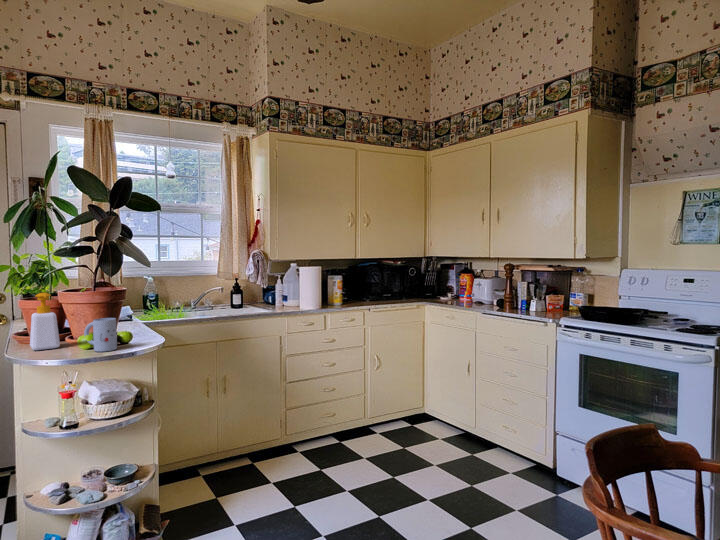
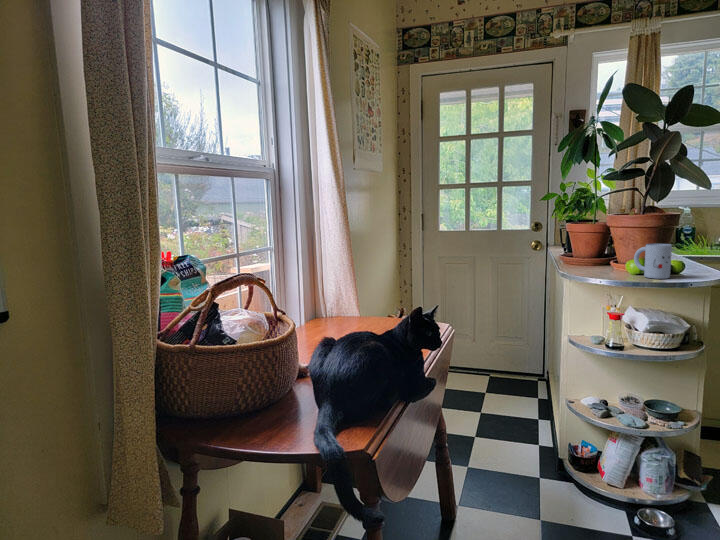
soap bottle: present [30,293,60,350] -> none [578,215,606,270]

